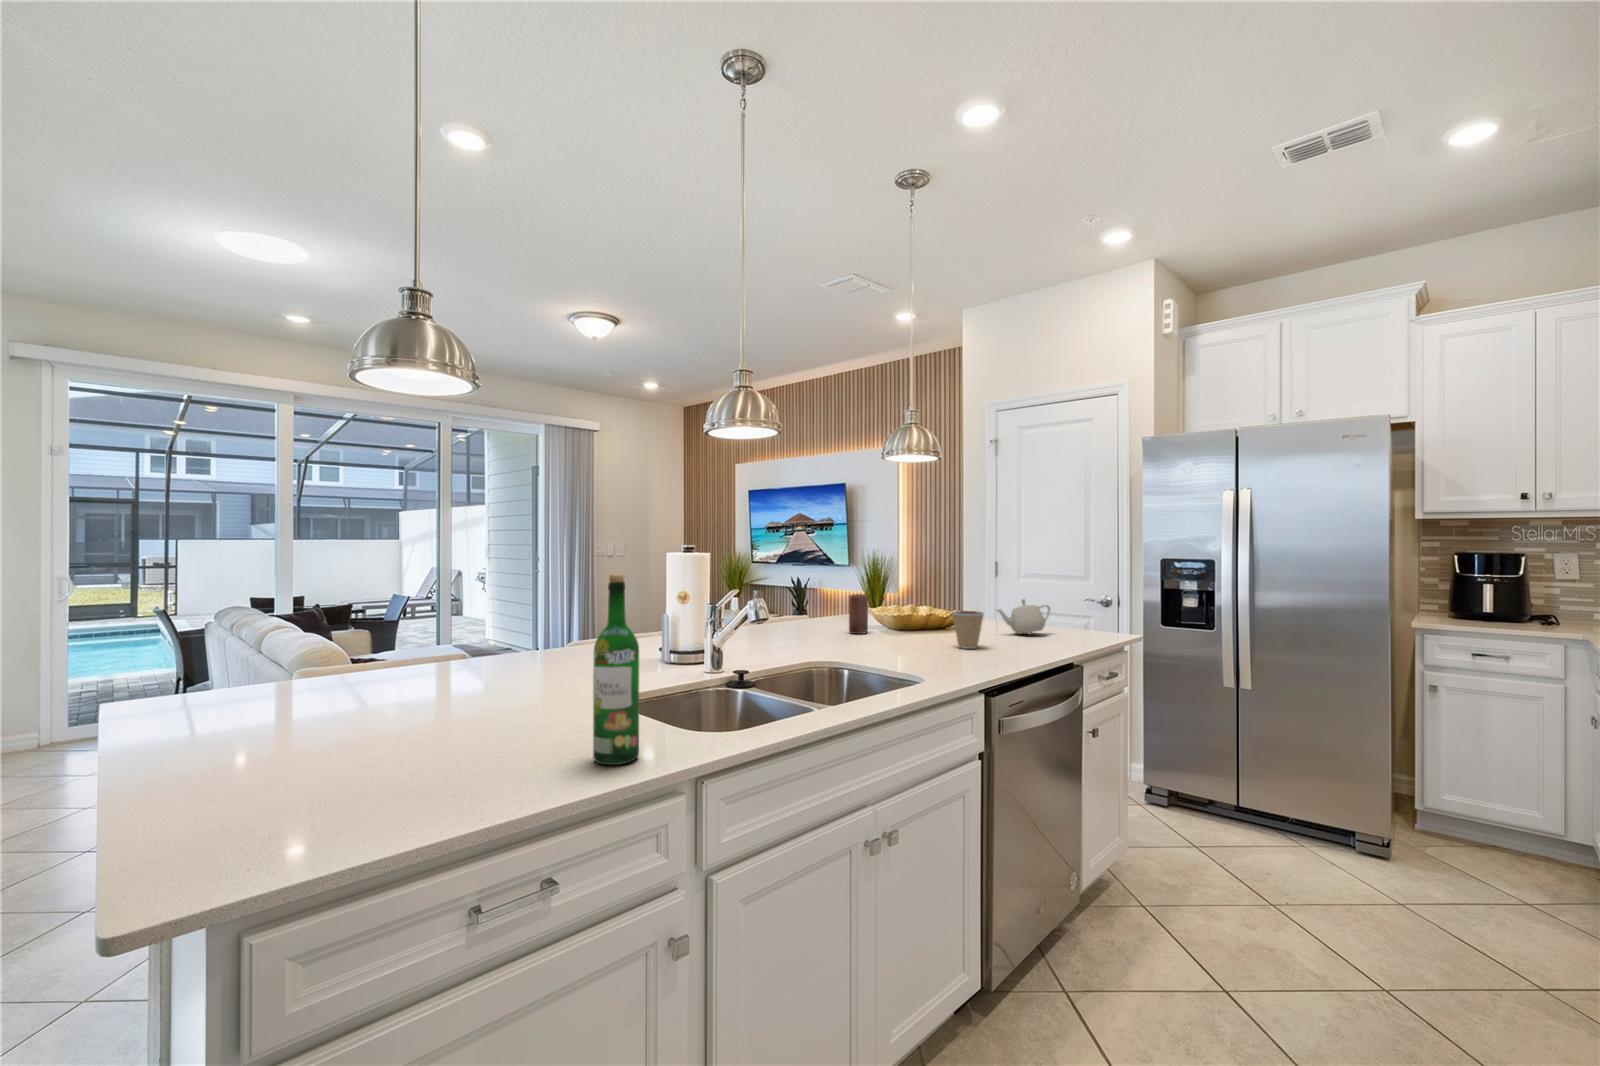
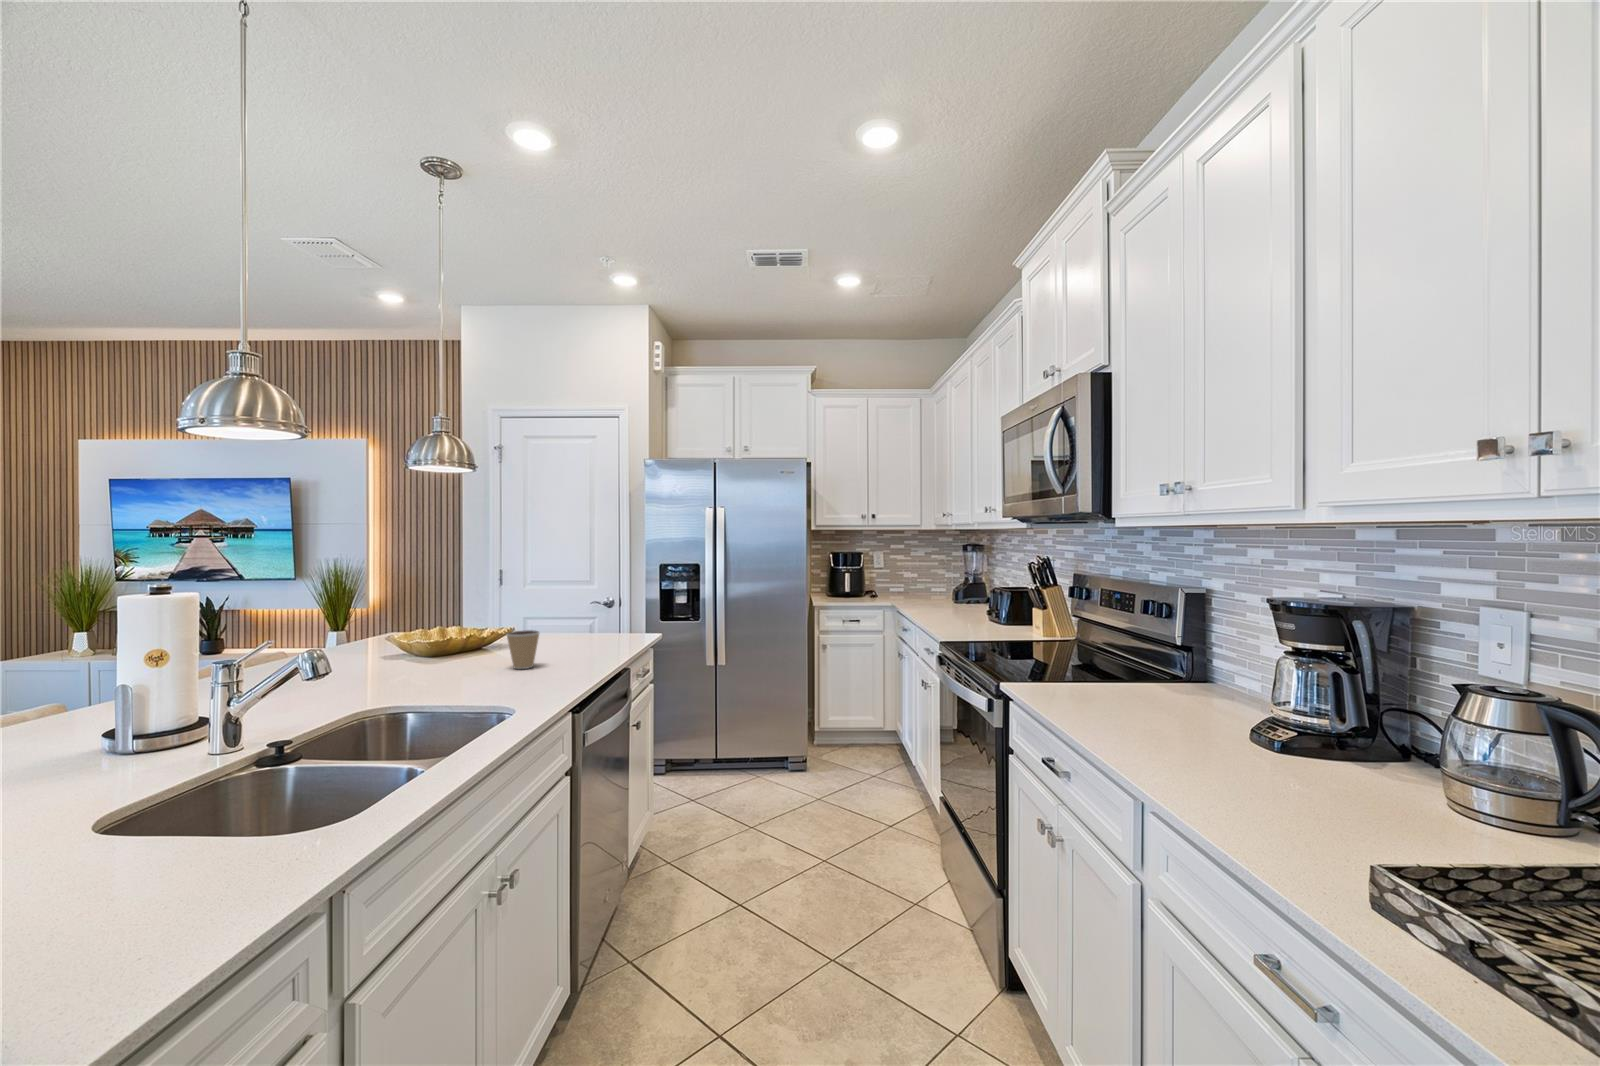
wine bottle: present [593,574,639,765] -> none [173,654,252,914]
candle: present [849,594,868,634] -> none [368,623,393,670]
teapot: present [997,599,1050,634] -> none [537,612,587,646]

